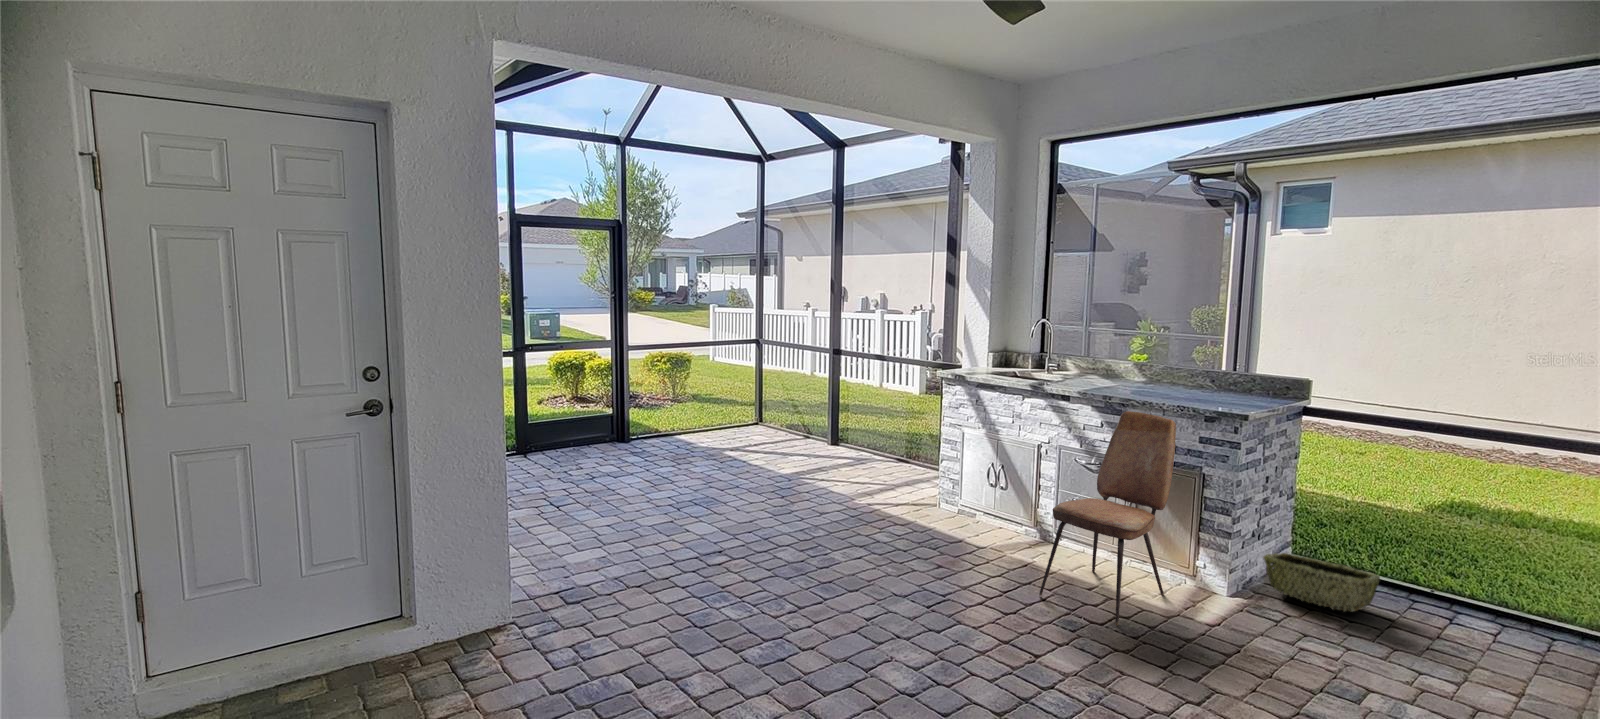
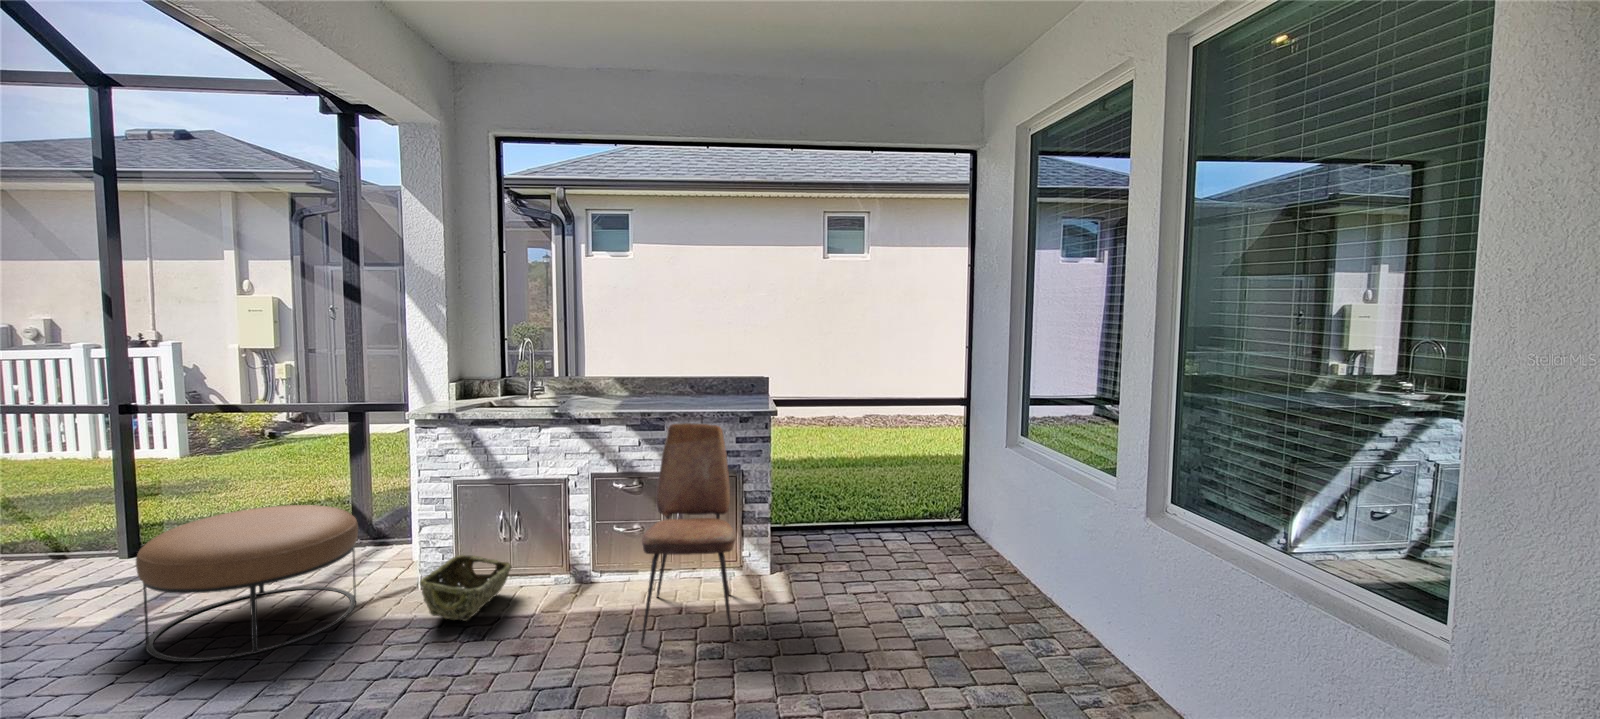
ottoman: none [790,423,903,512] -> present [136,505,358,662]
woven basket: present [1263,553,1380,612] -> present [420,555,512,621]

